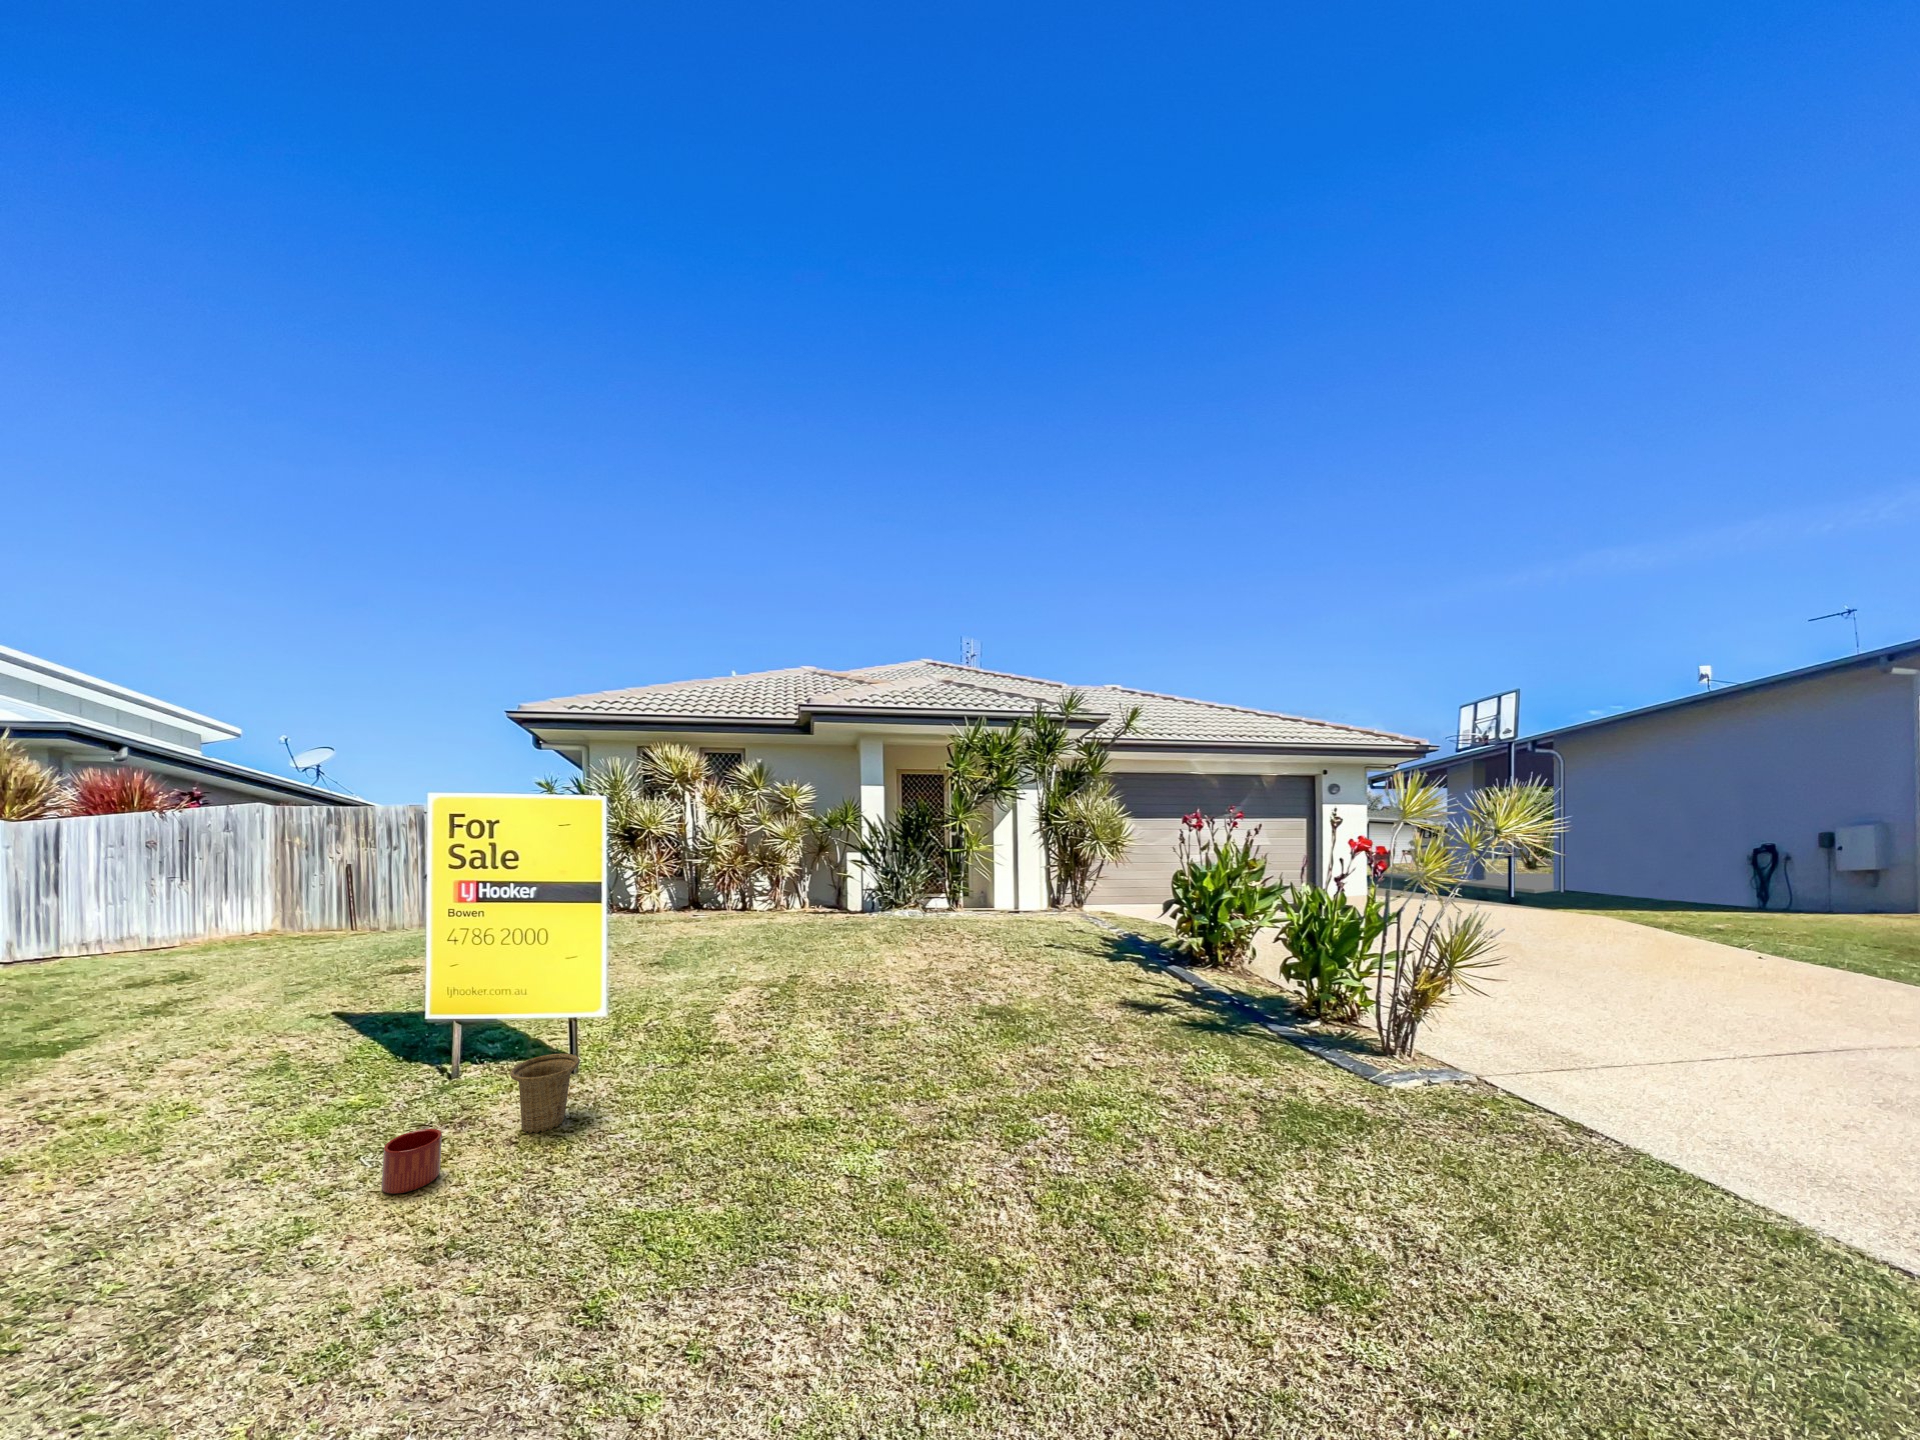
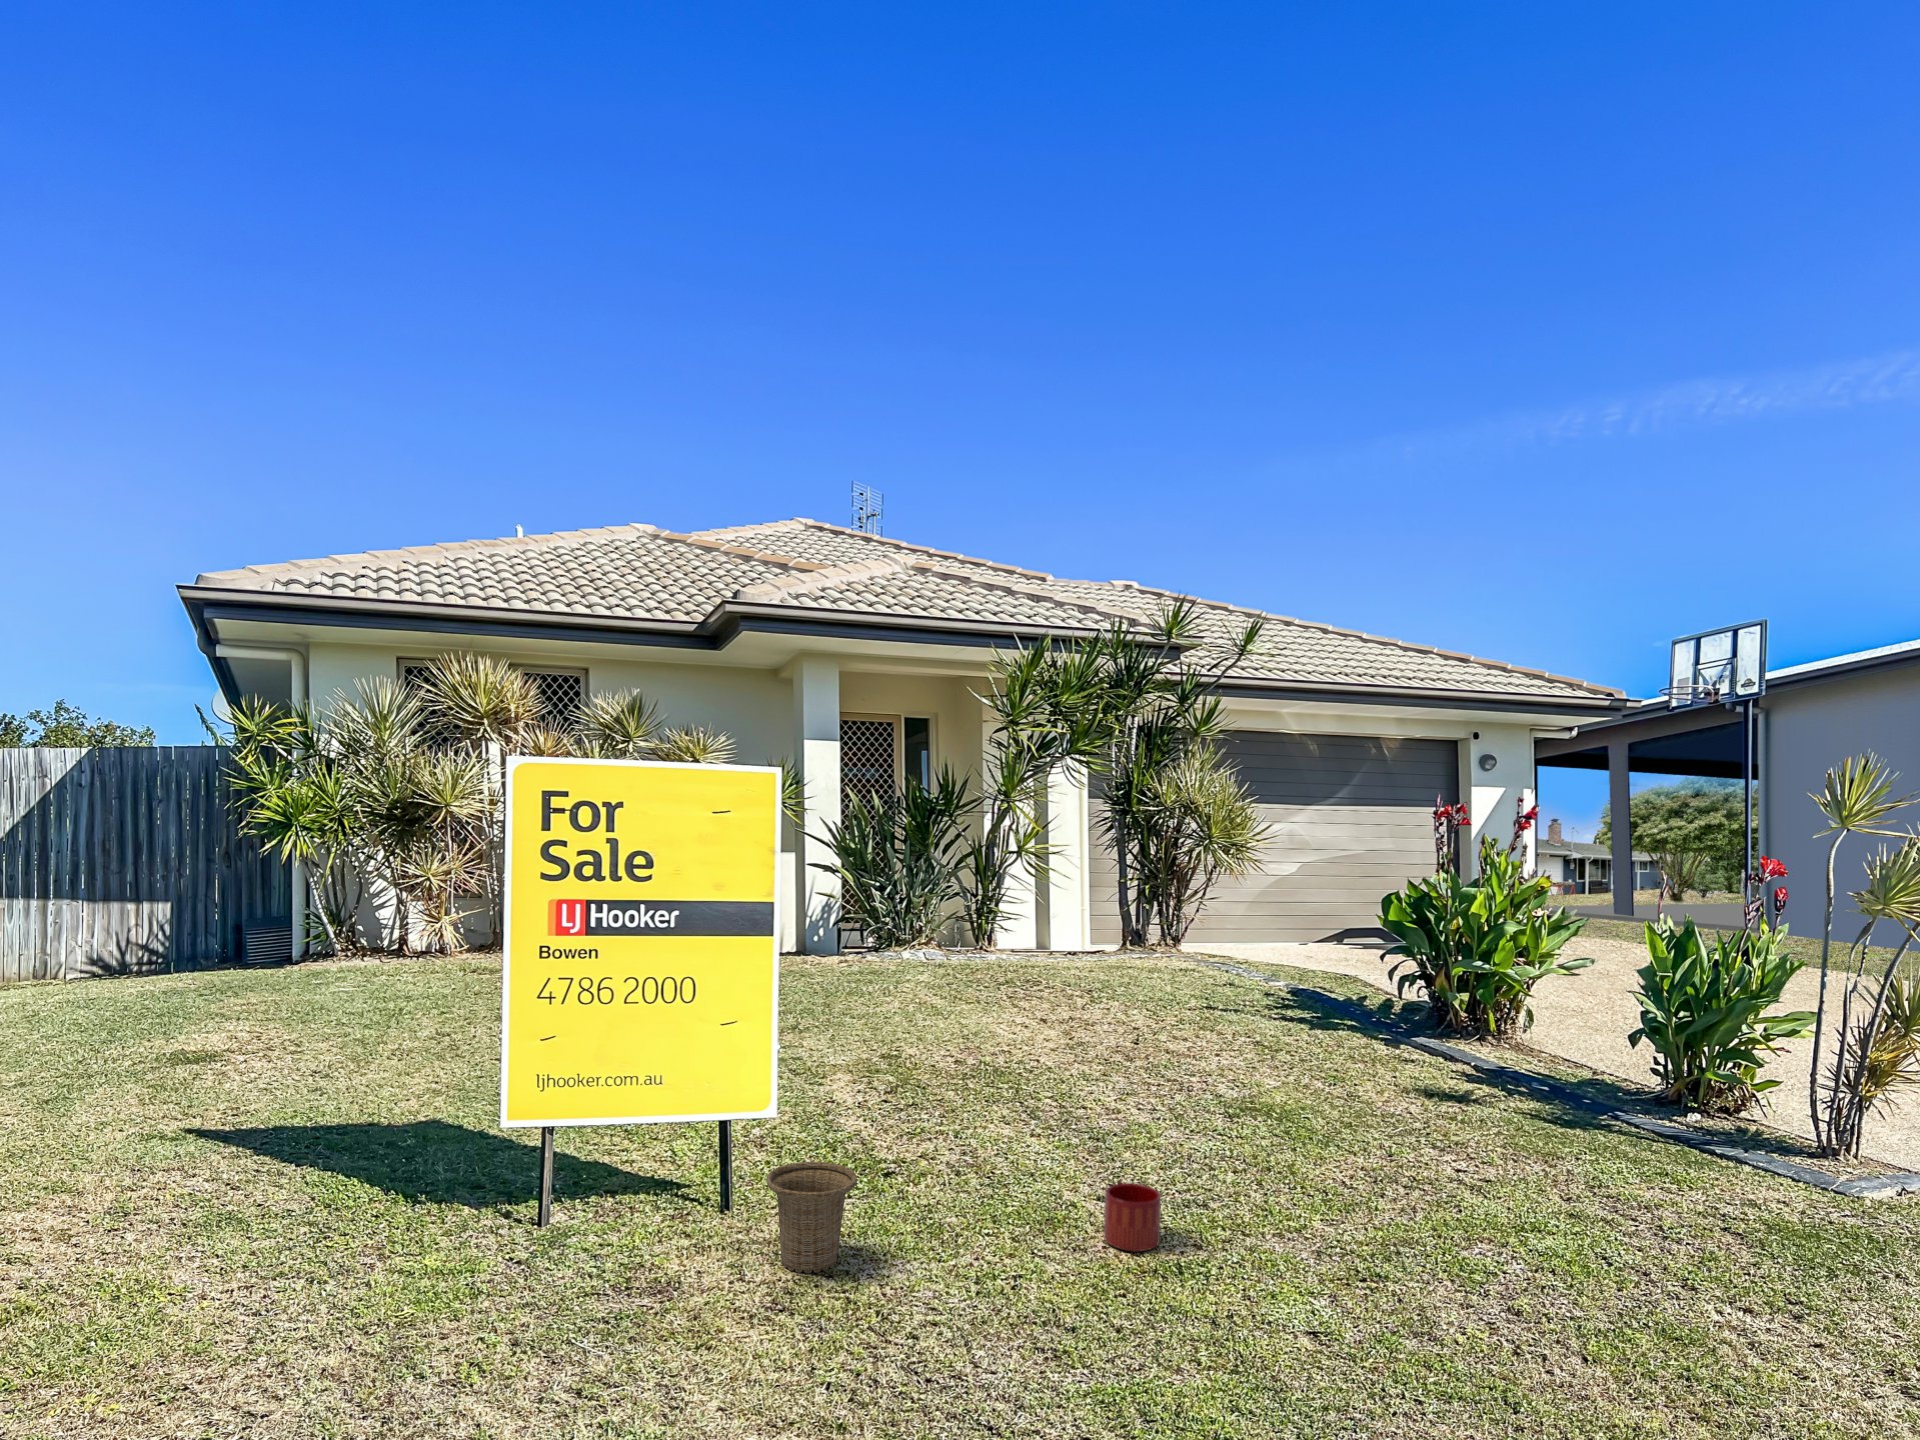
planter: present [382,1129,442,1194] -> present [1104,1183,1161,1252]

